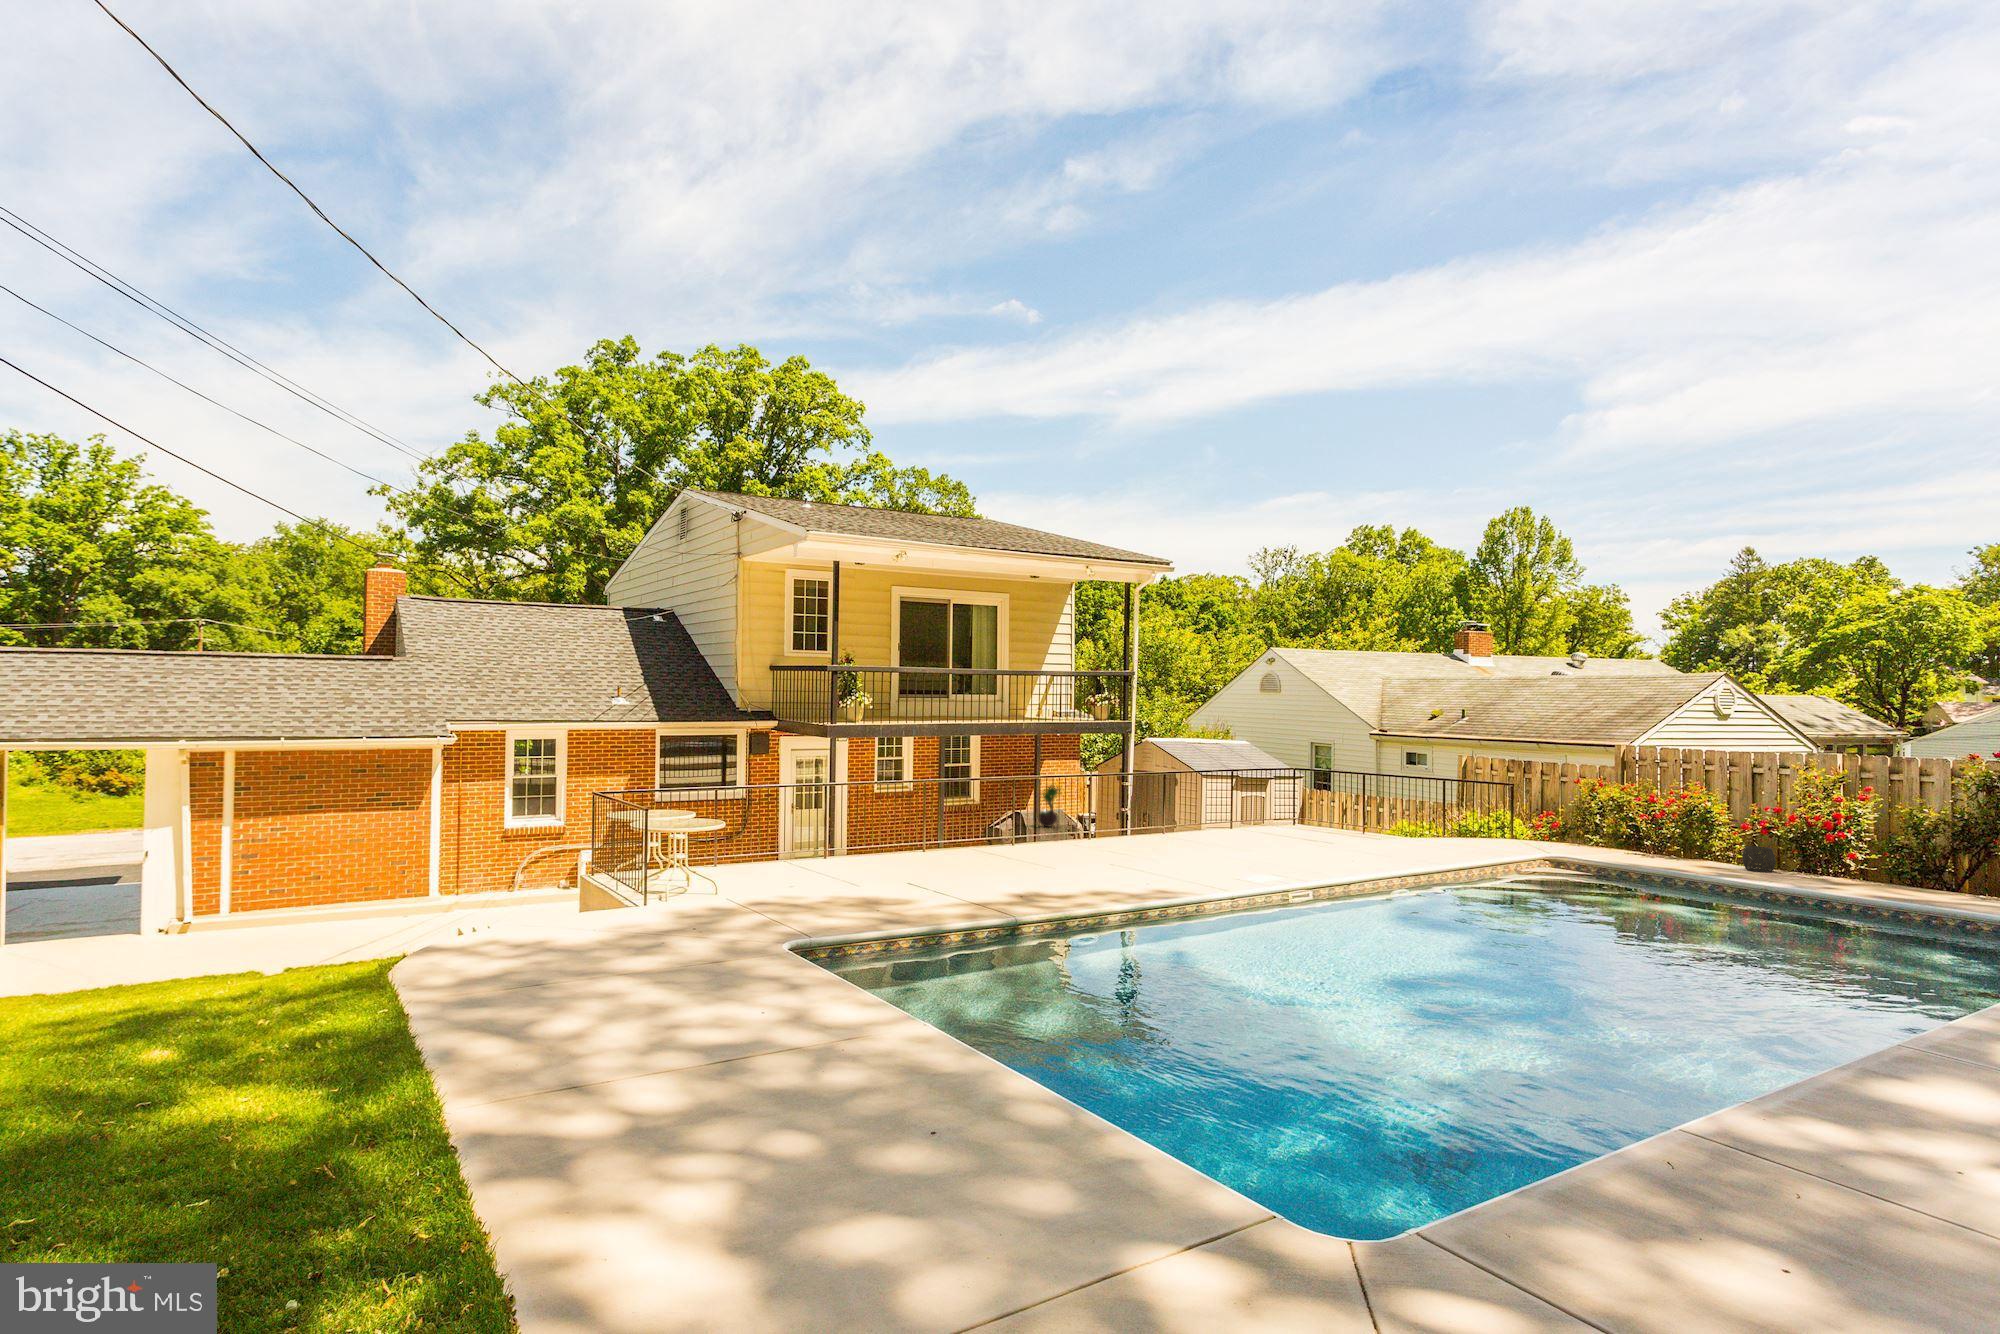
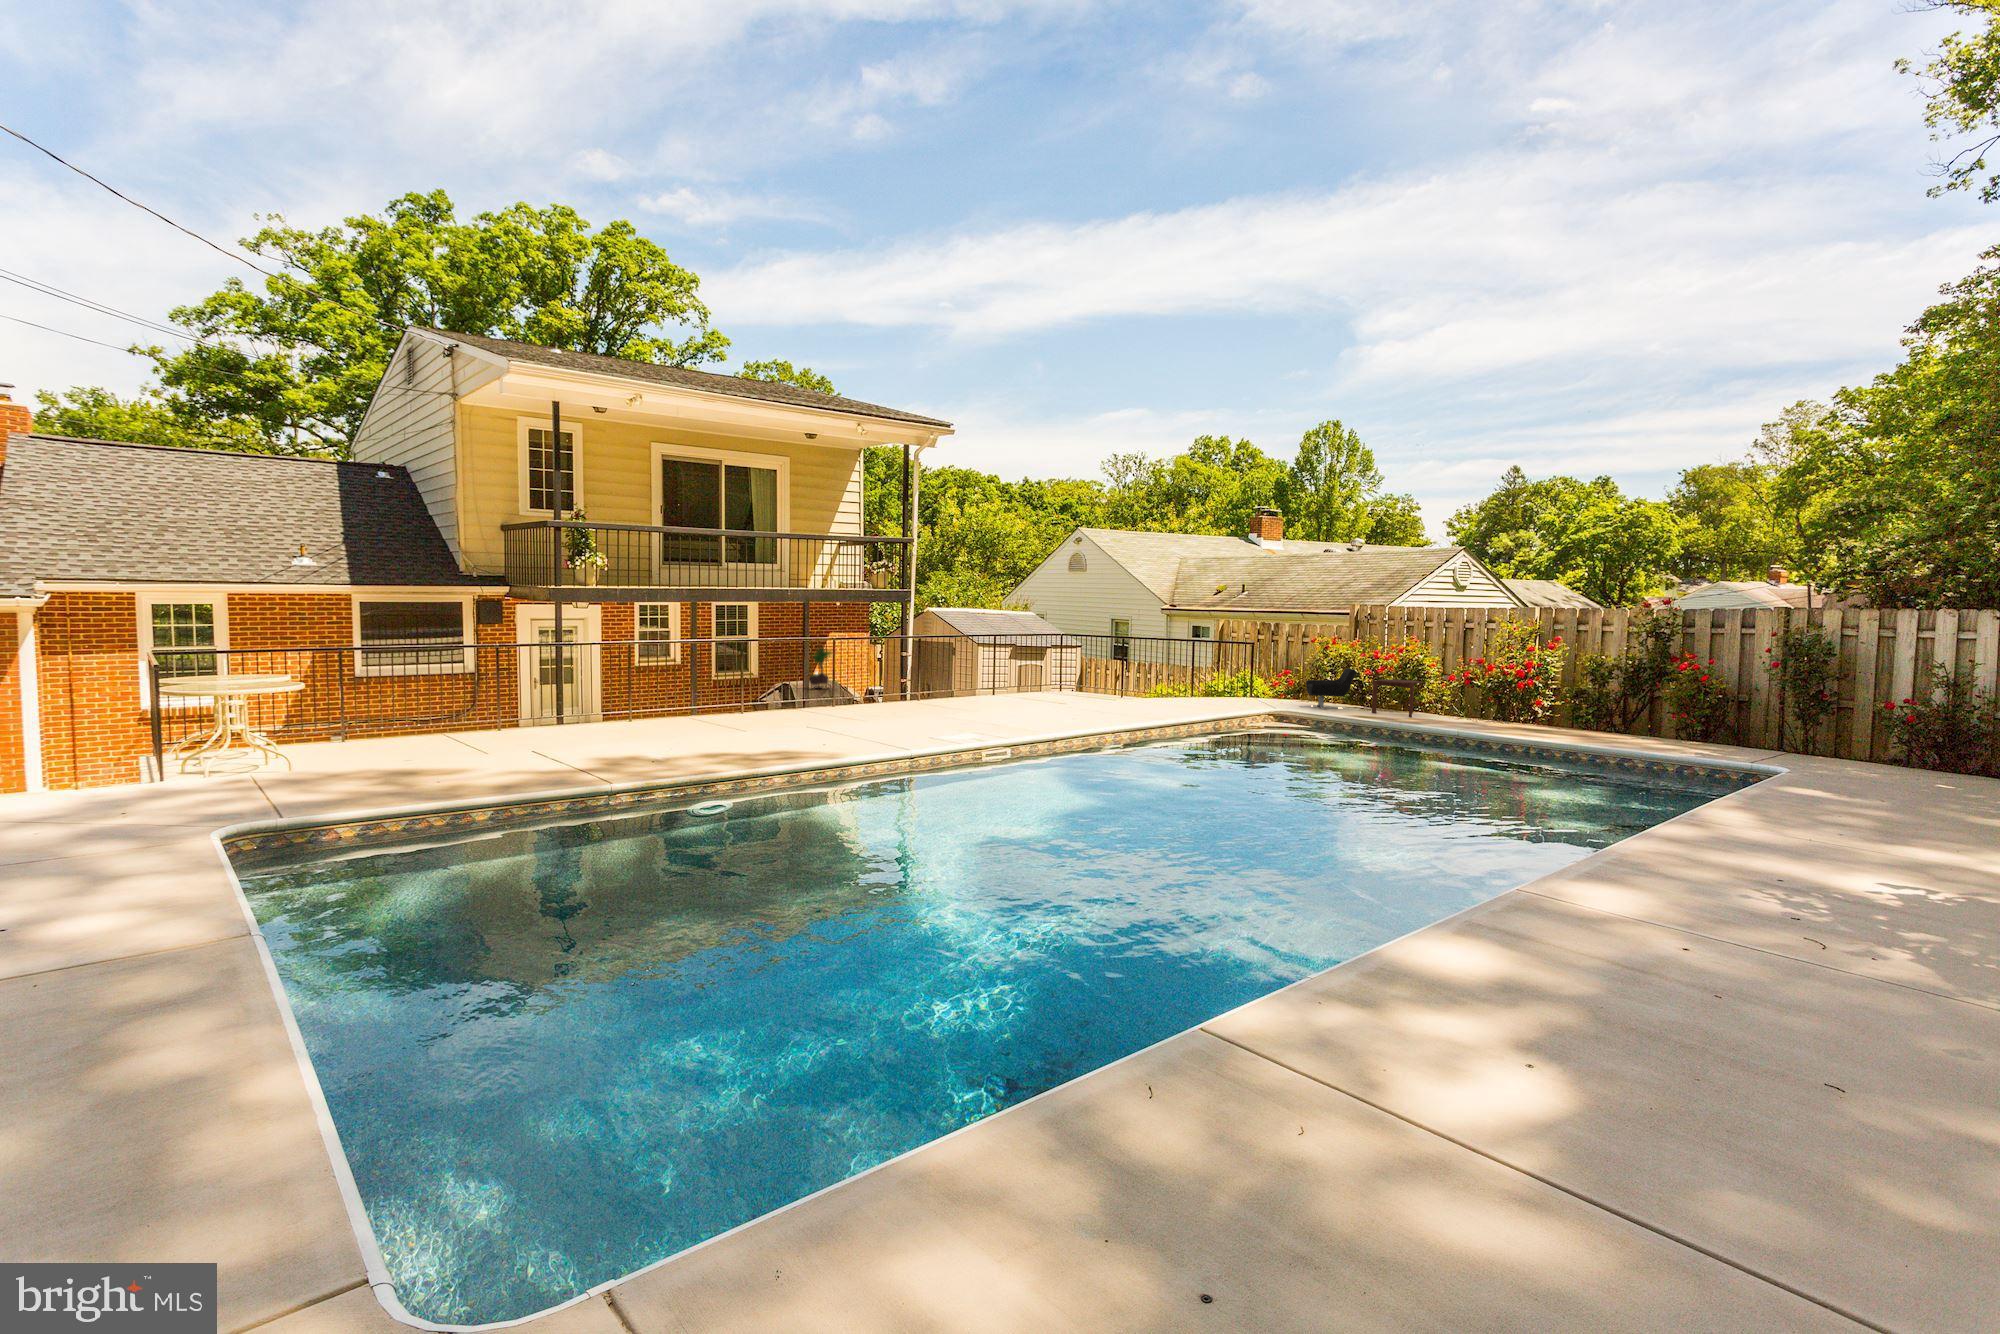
lounge chair: none [1568,811,1632,856] -> present [1304,668,1356,709]
side table: none [1654,825,1711,867] -> present [1372,679,1422,717]
woven basket: present [1742,846,1776,872] -> none [1446,697,1475,721]

